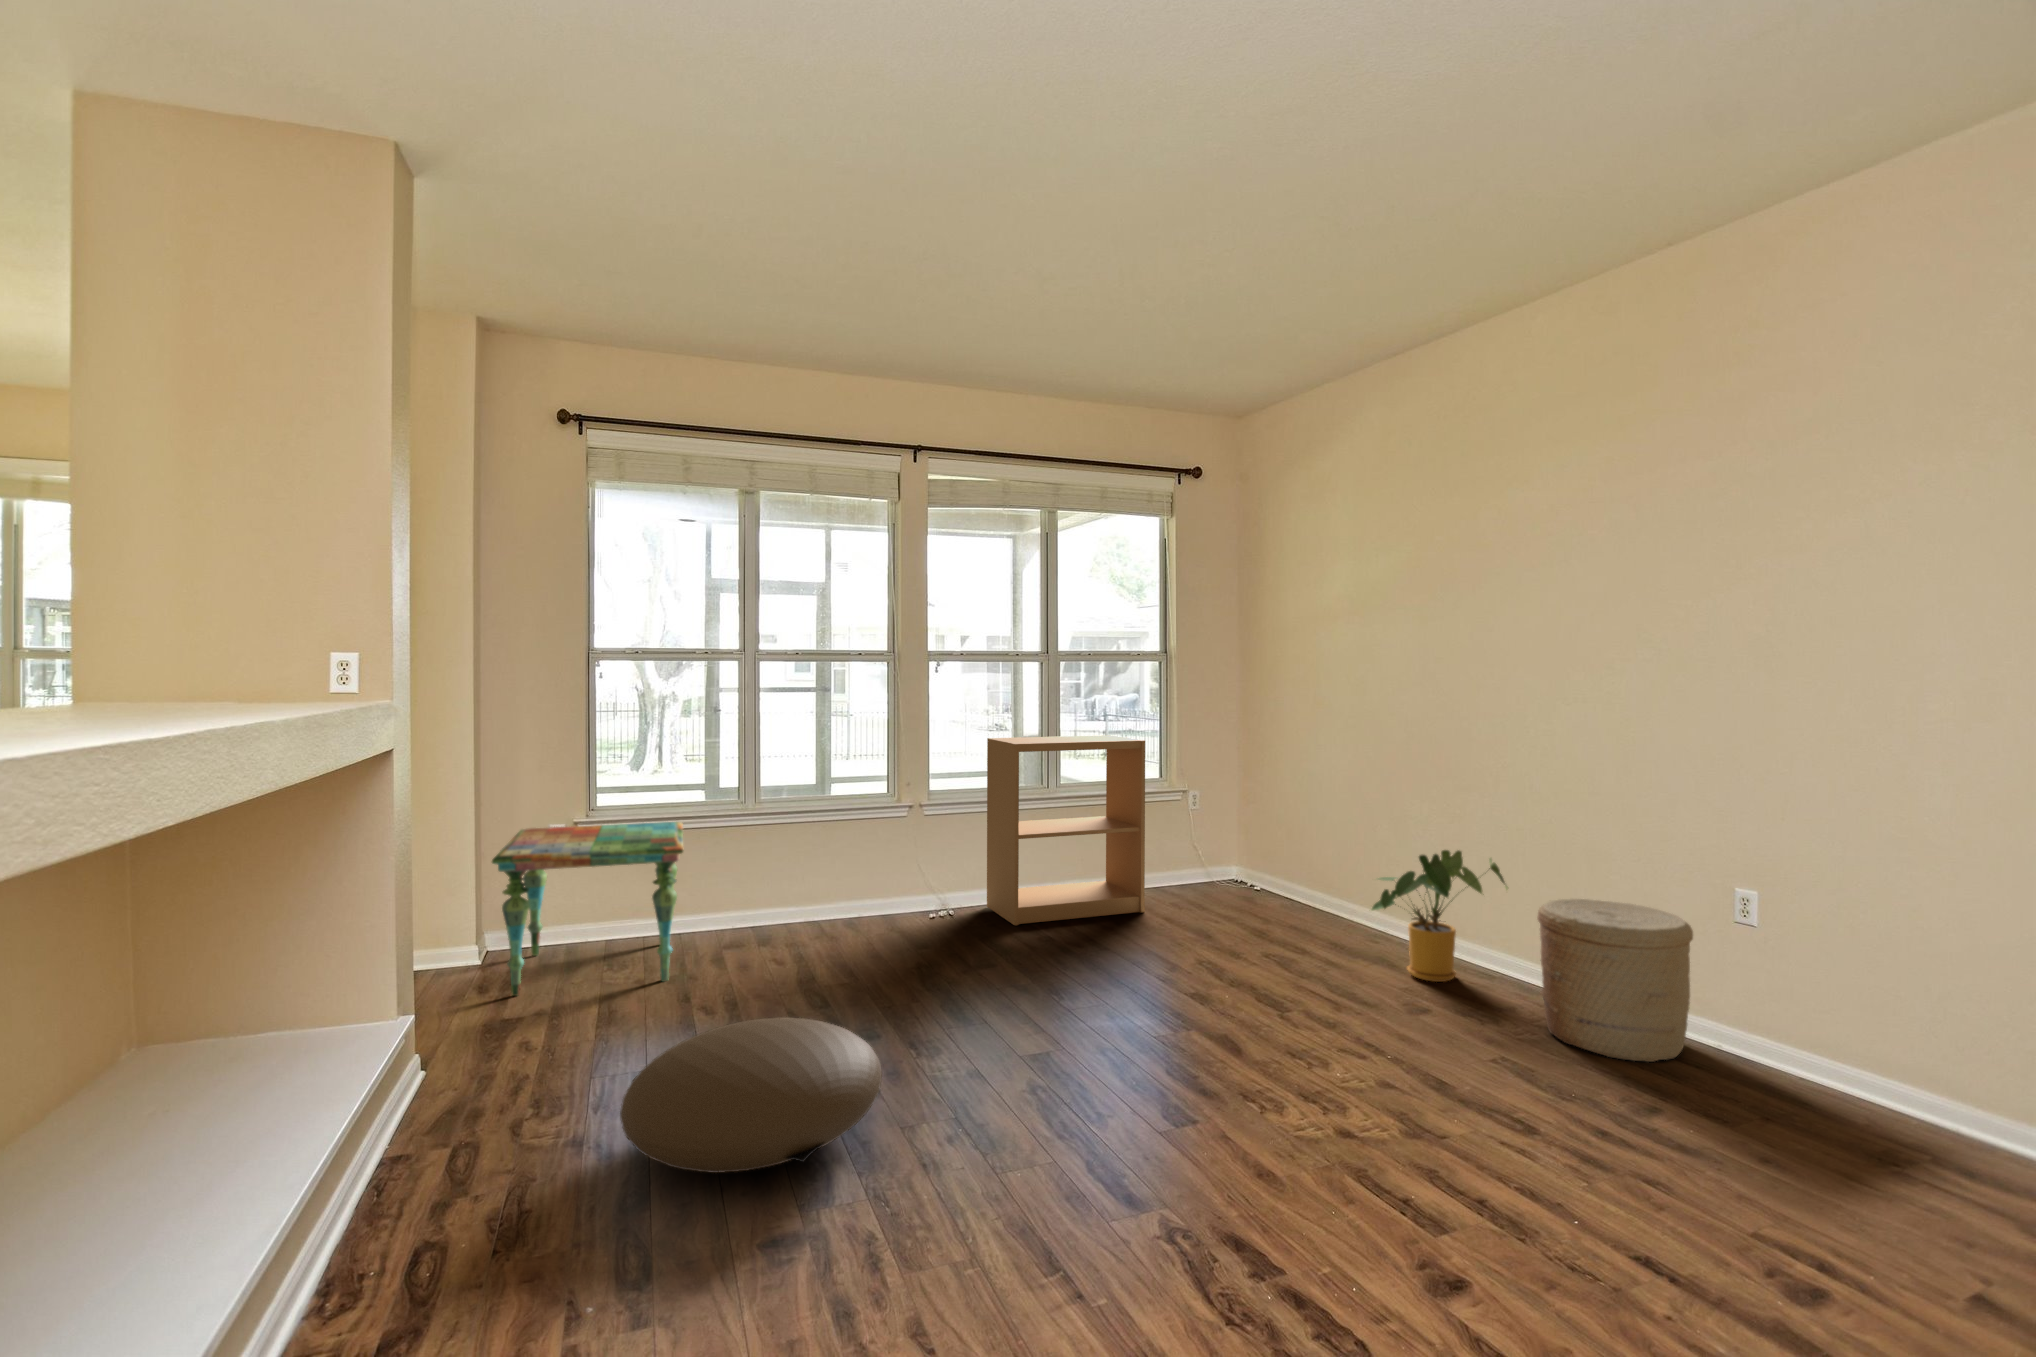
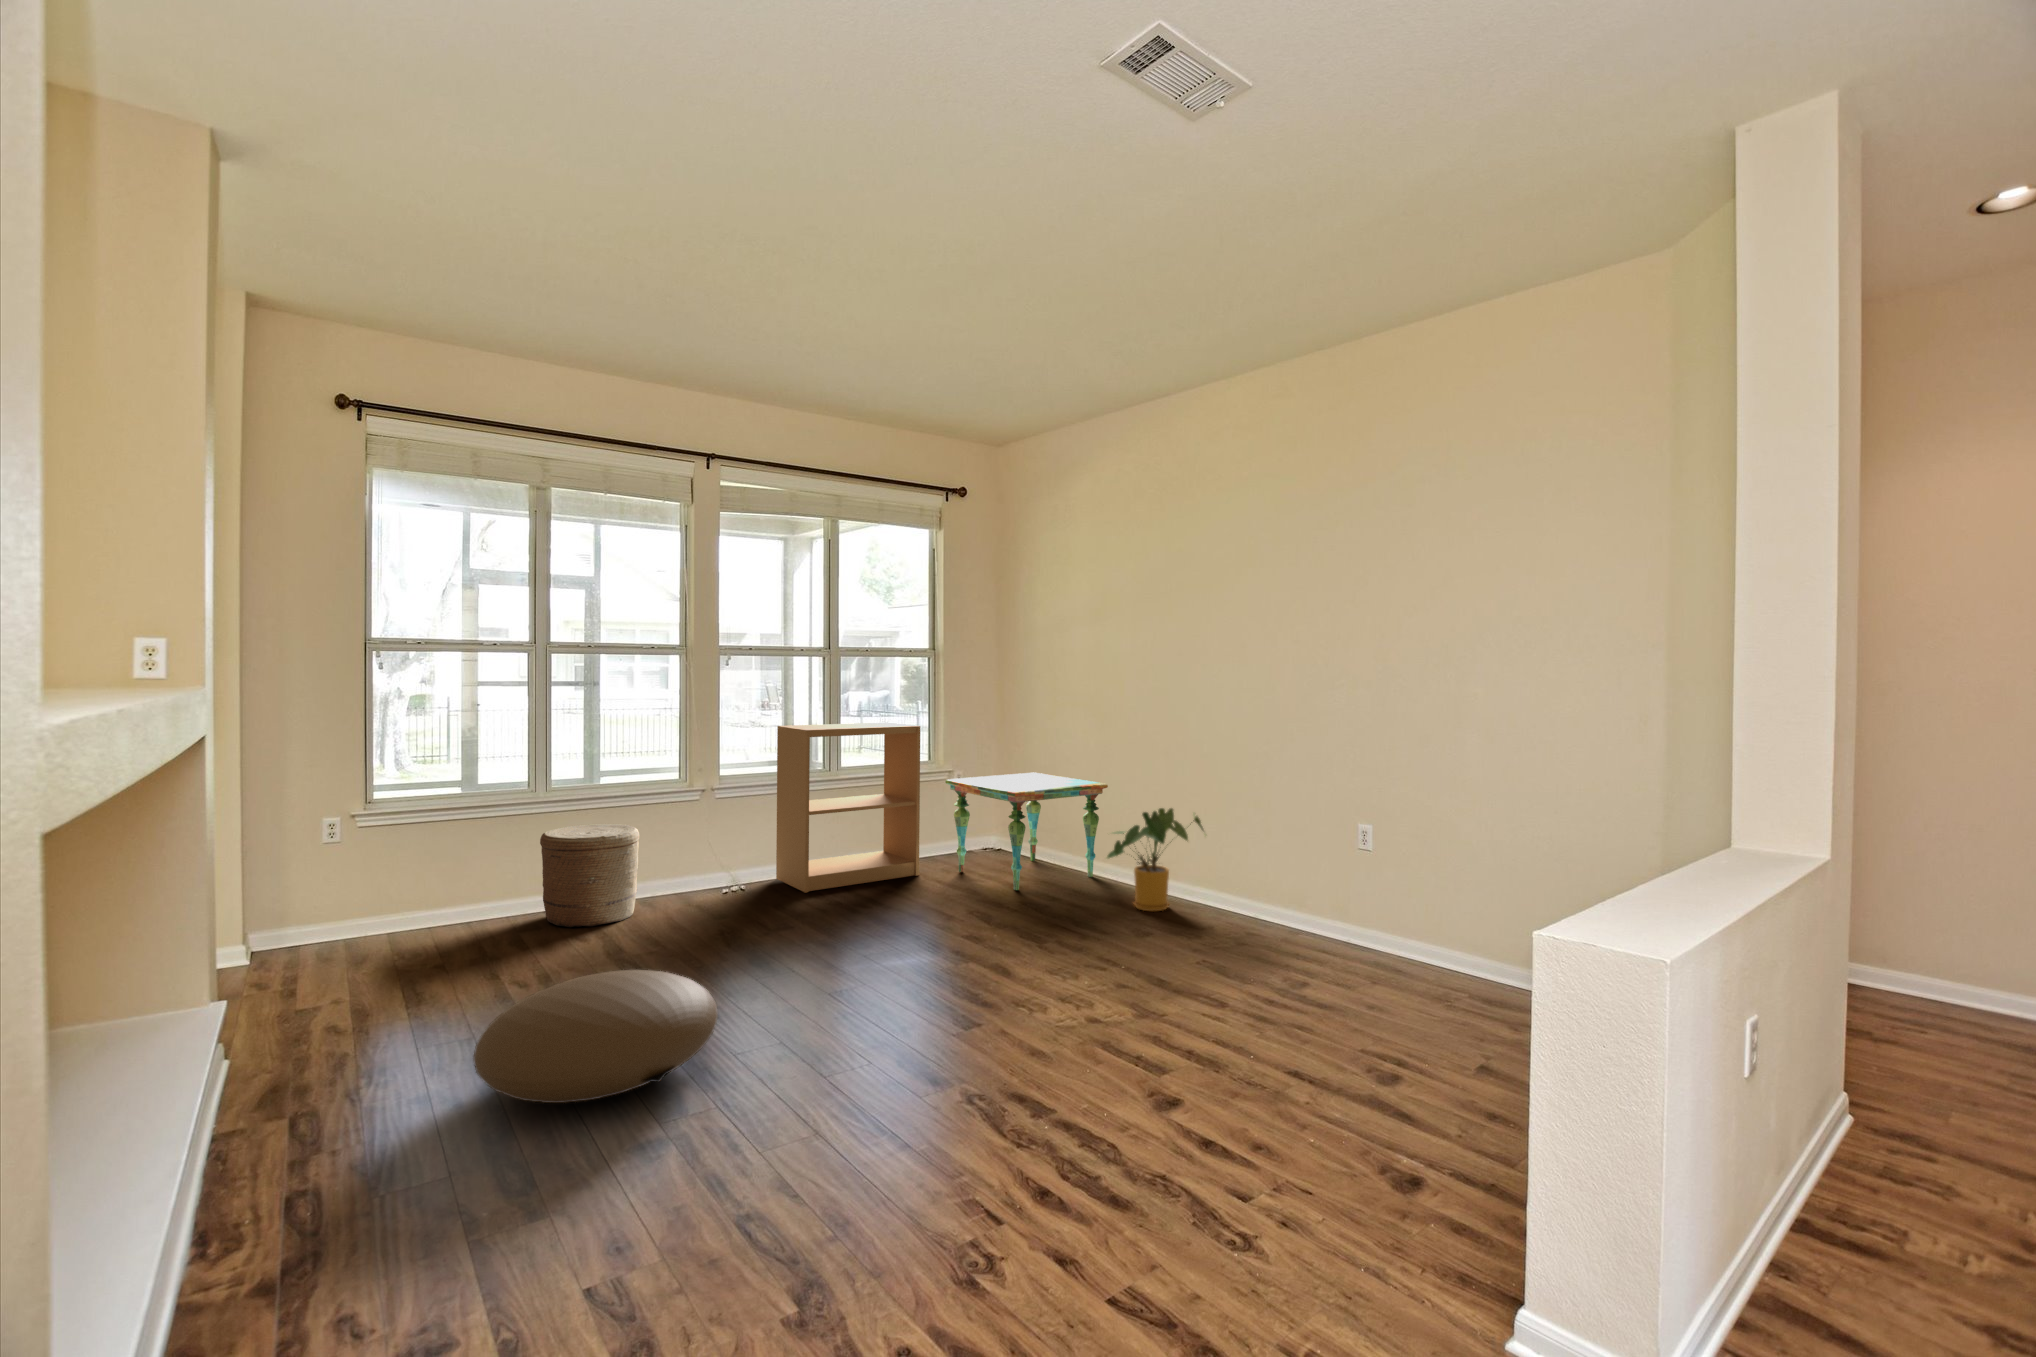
side table: present [492,822,683,996] -> present [945,772,1108,890]
woven basket: present [1537,899,1693,1062] -> present [540,824,640,927]

